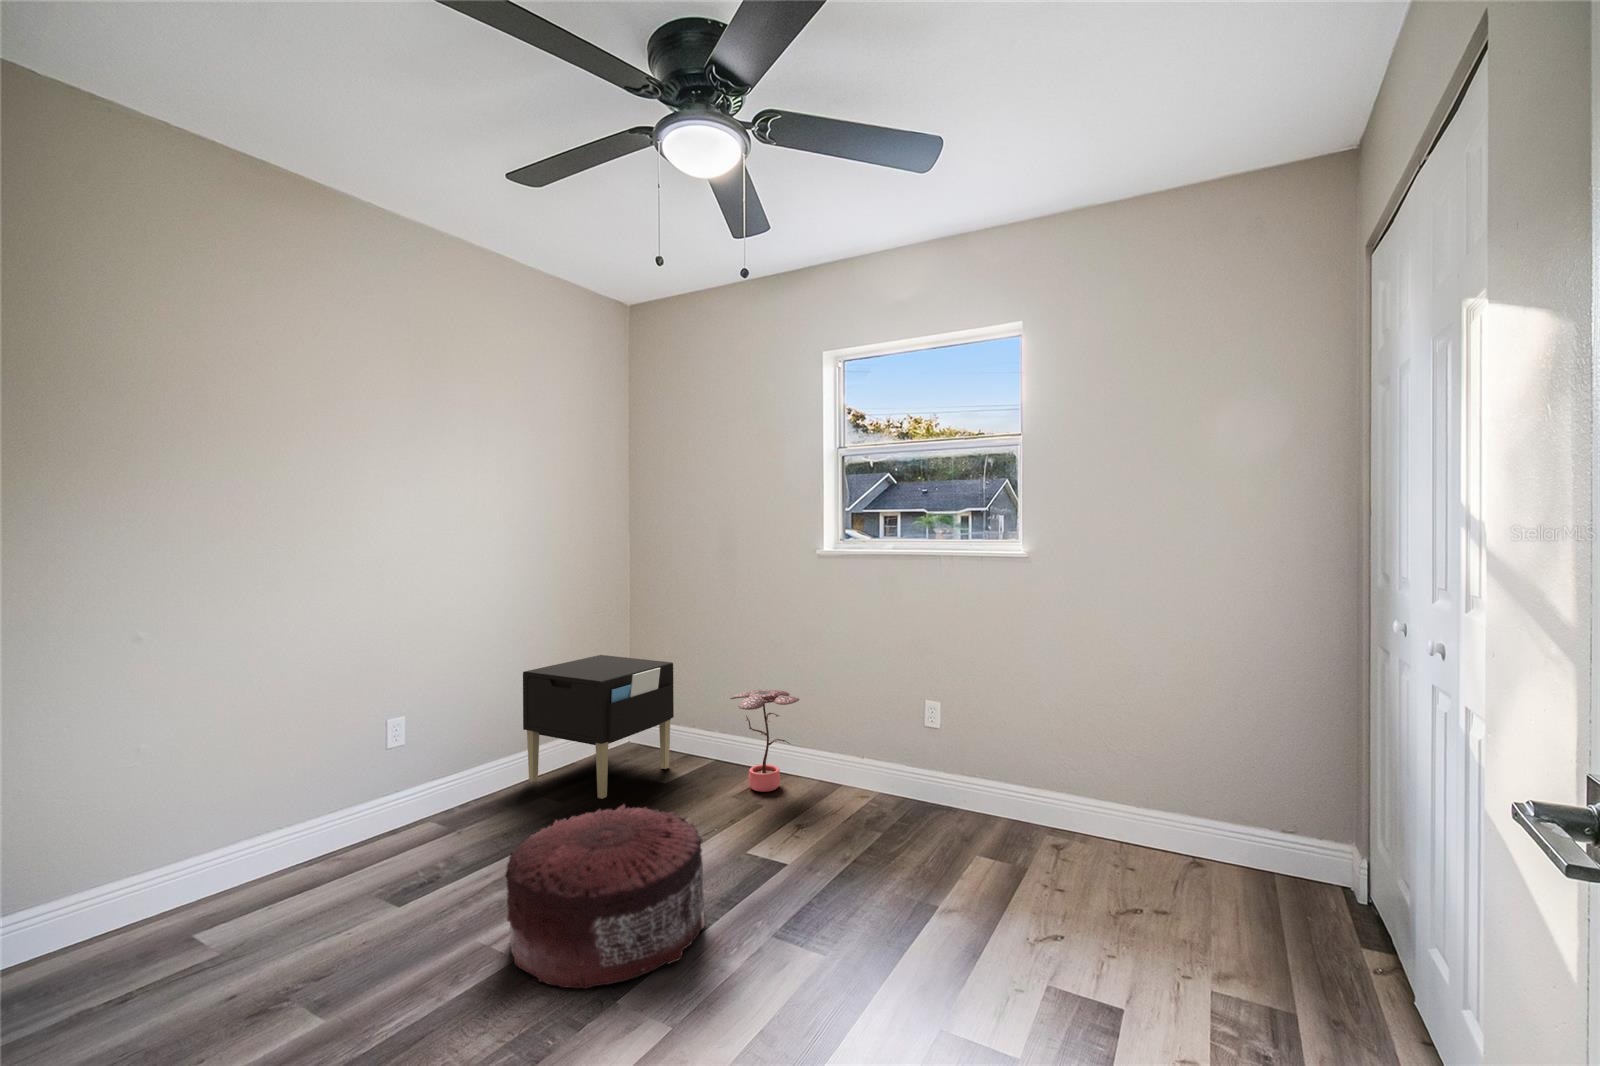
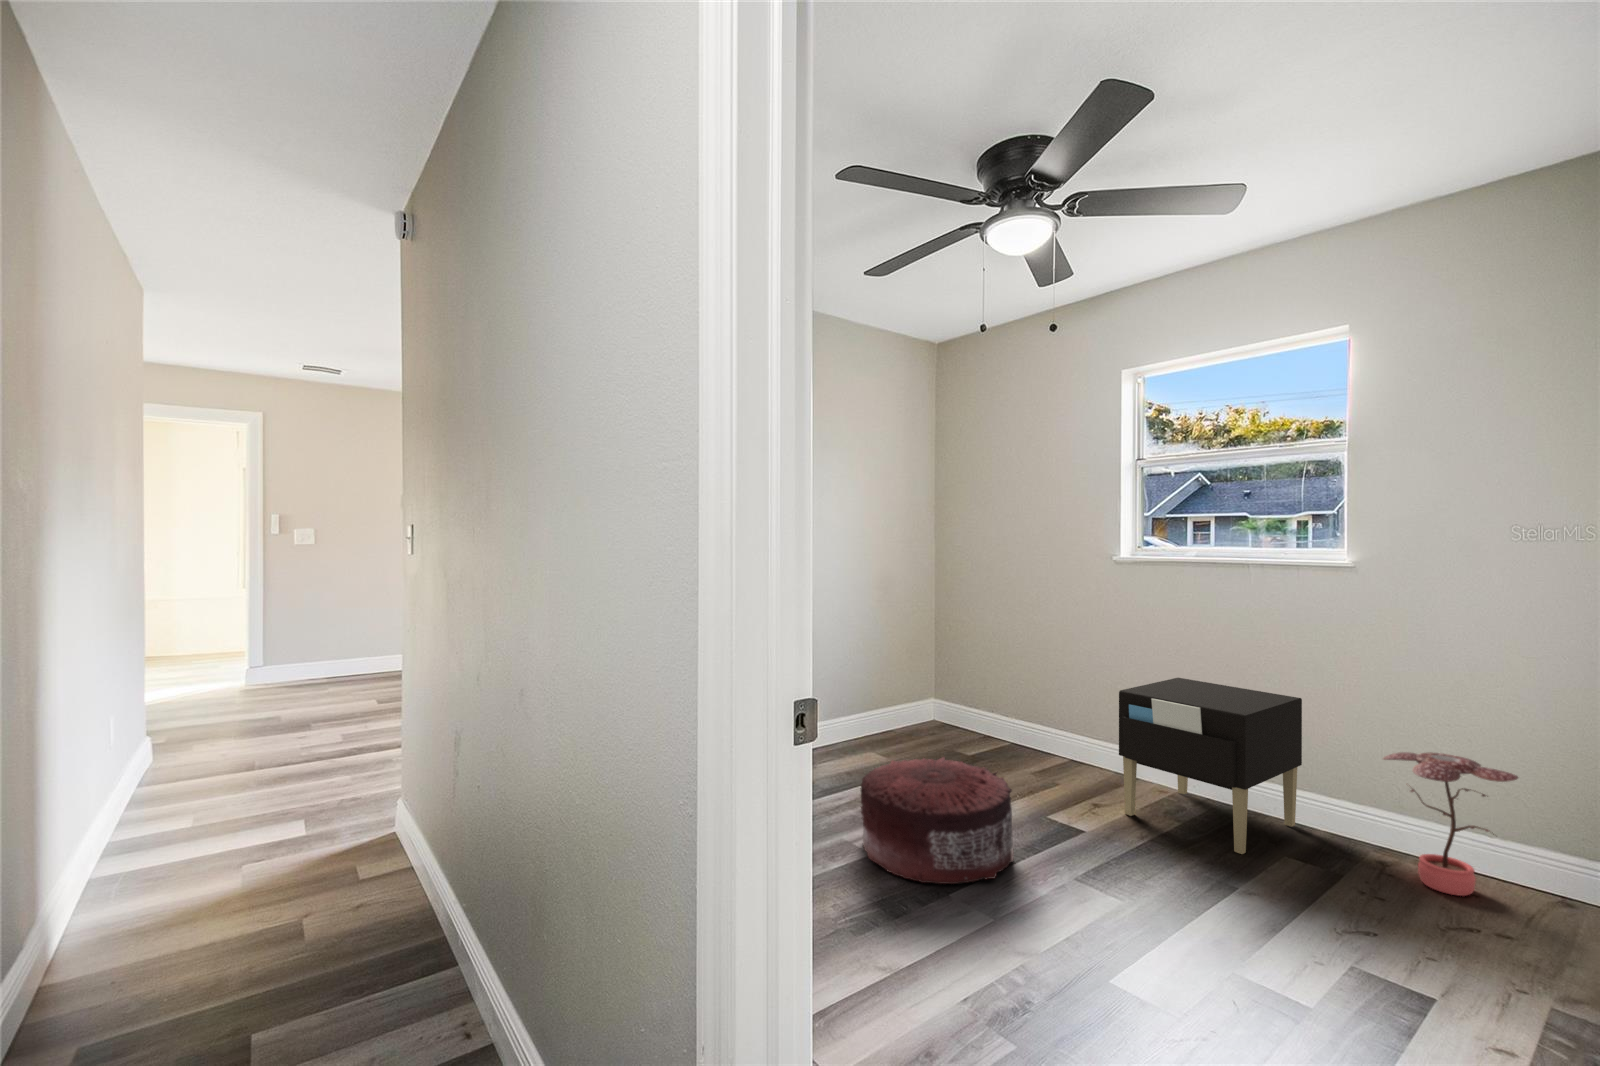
nightstand: present [523,655,674,799] -> present [1119,678,1302,854]
potted plant: present [730,690,799,792] -> present [1383,752,1518,896]

